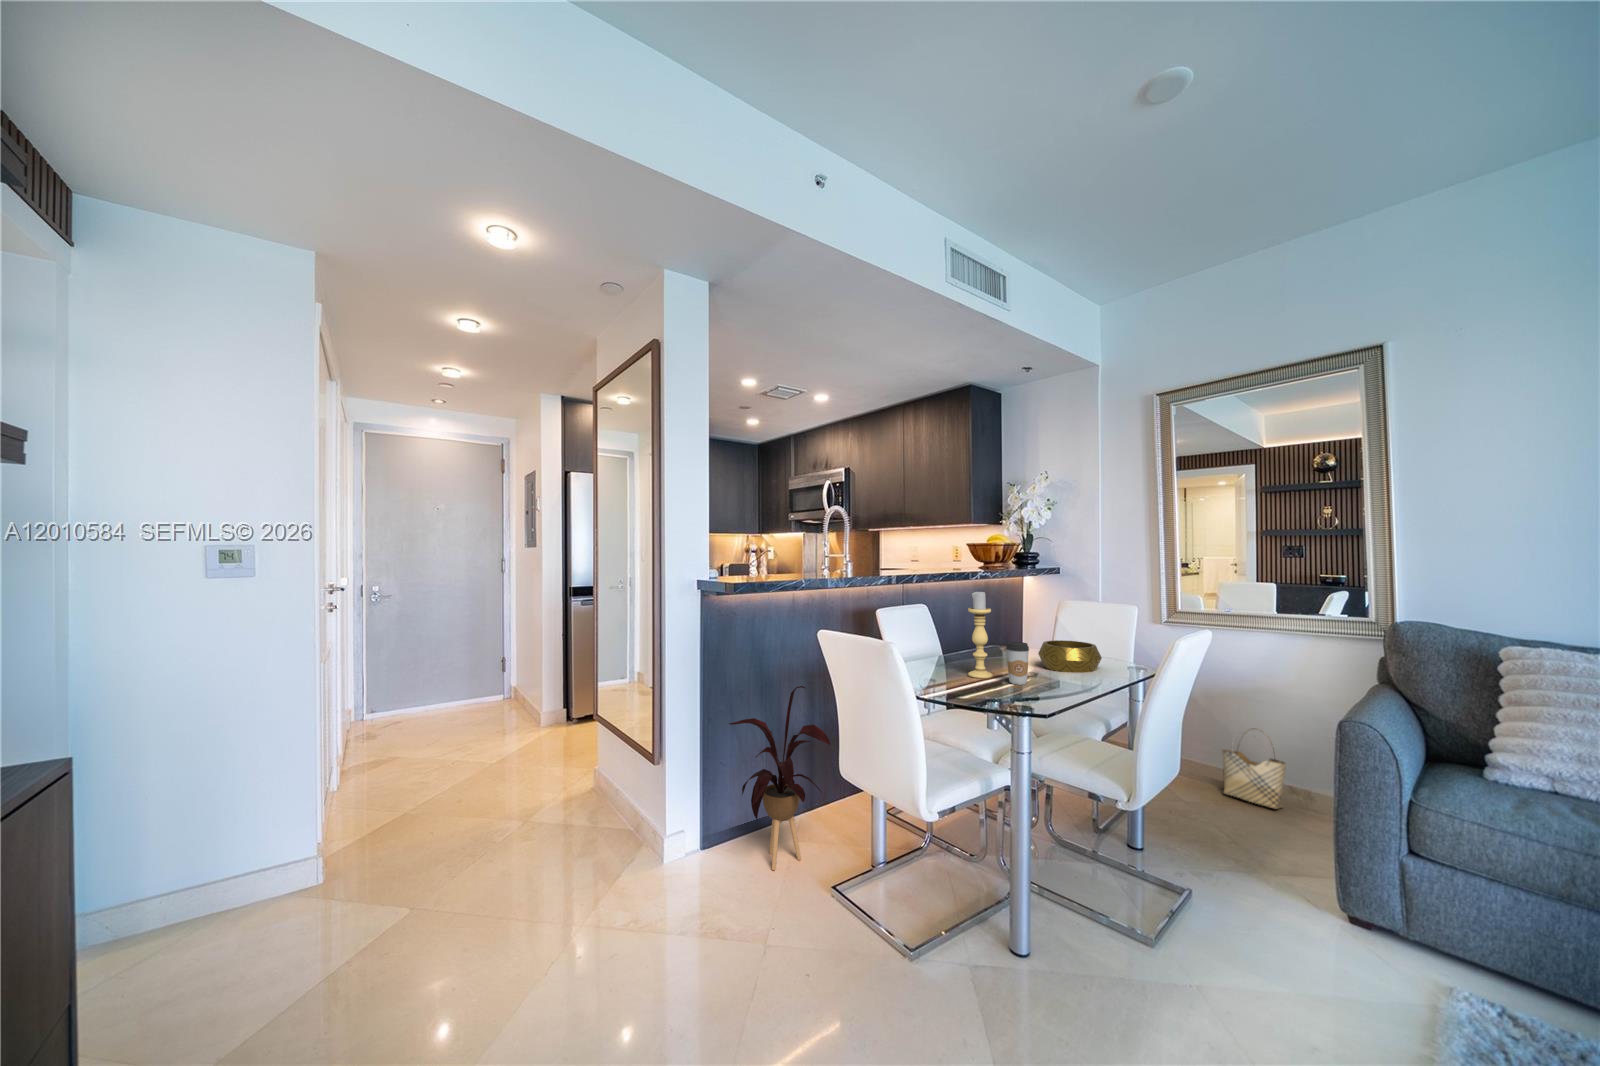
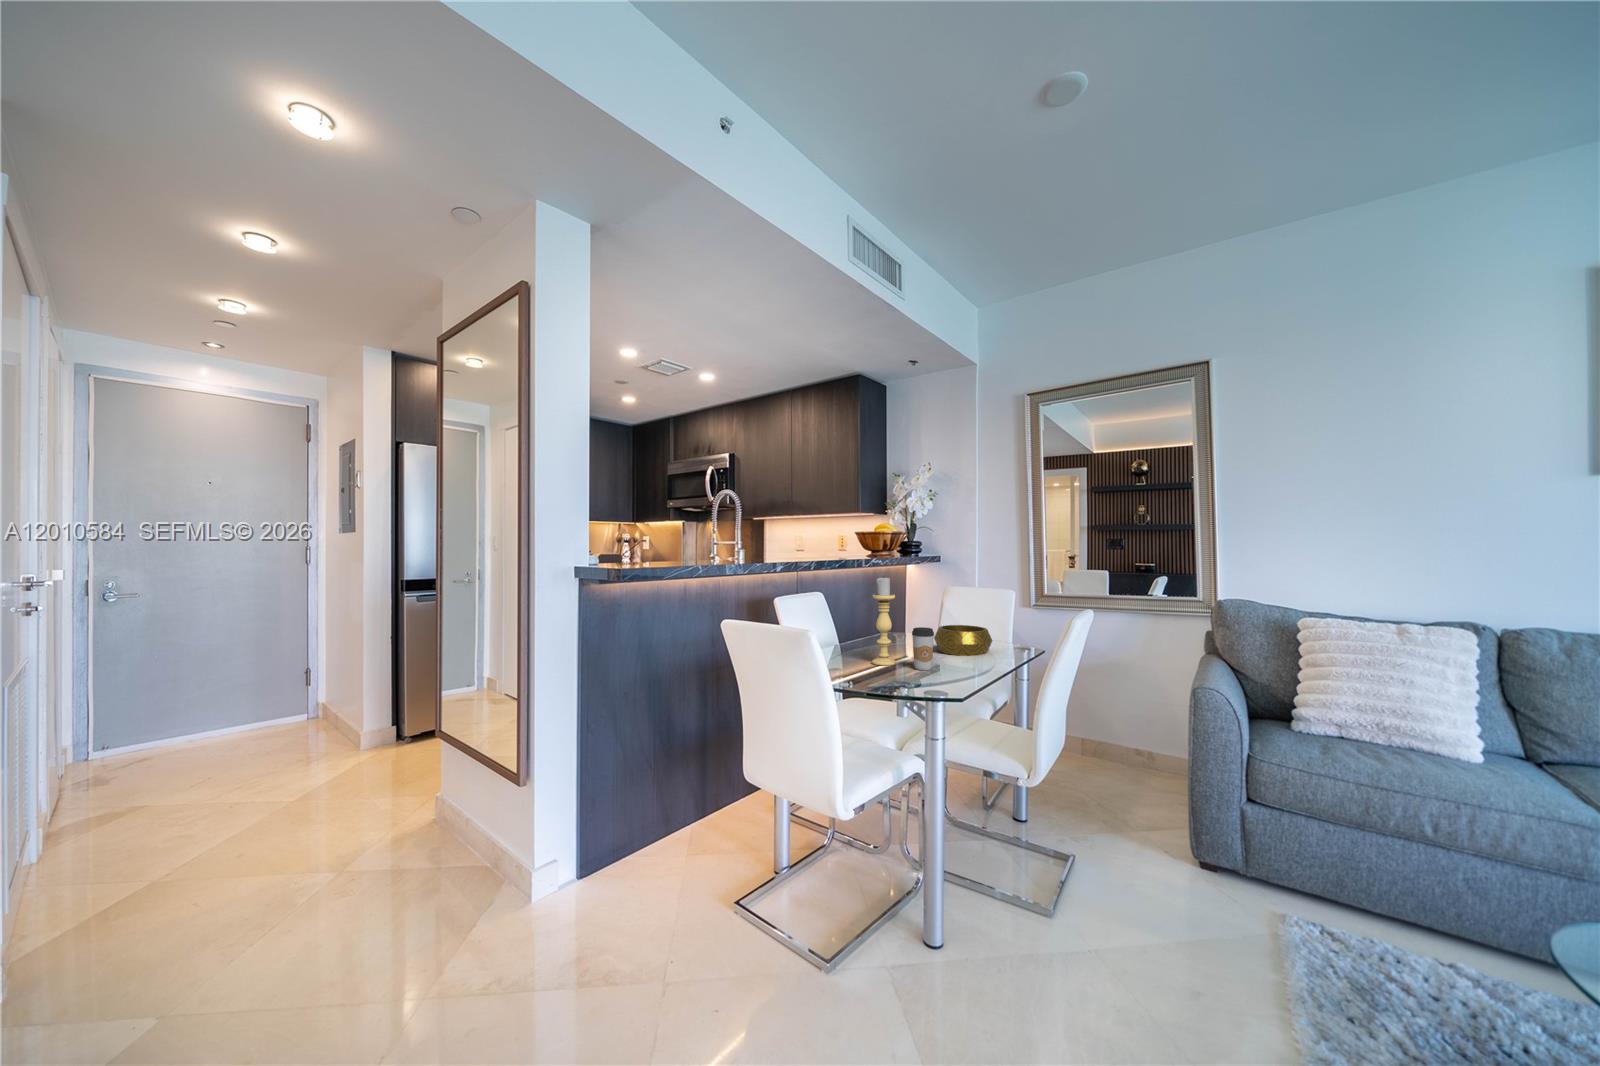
house plant: present [729,686,830,870] -> none [614,683,735,890]
woven basket: present [1222,728,1286,809] -> none [1079,699,1132,770]

